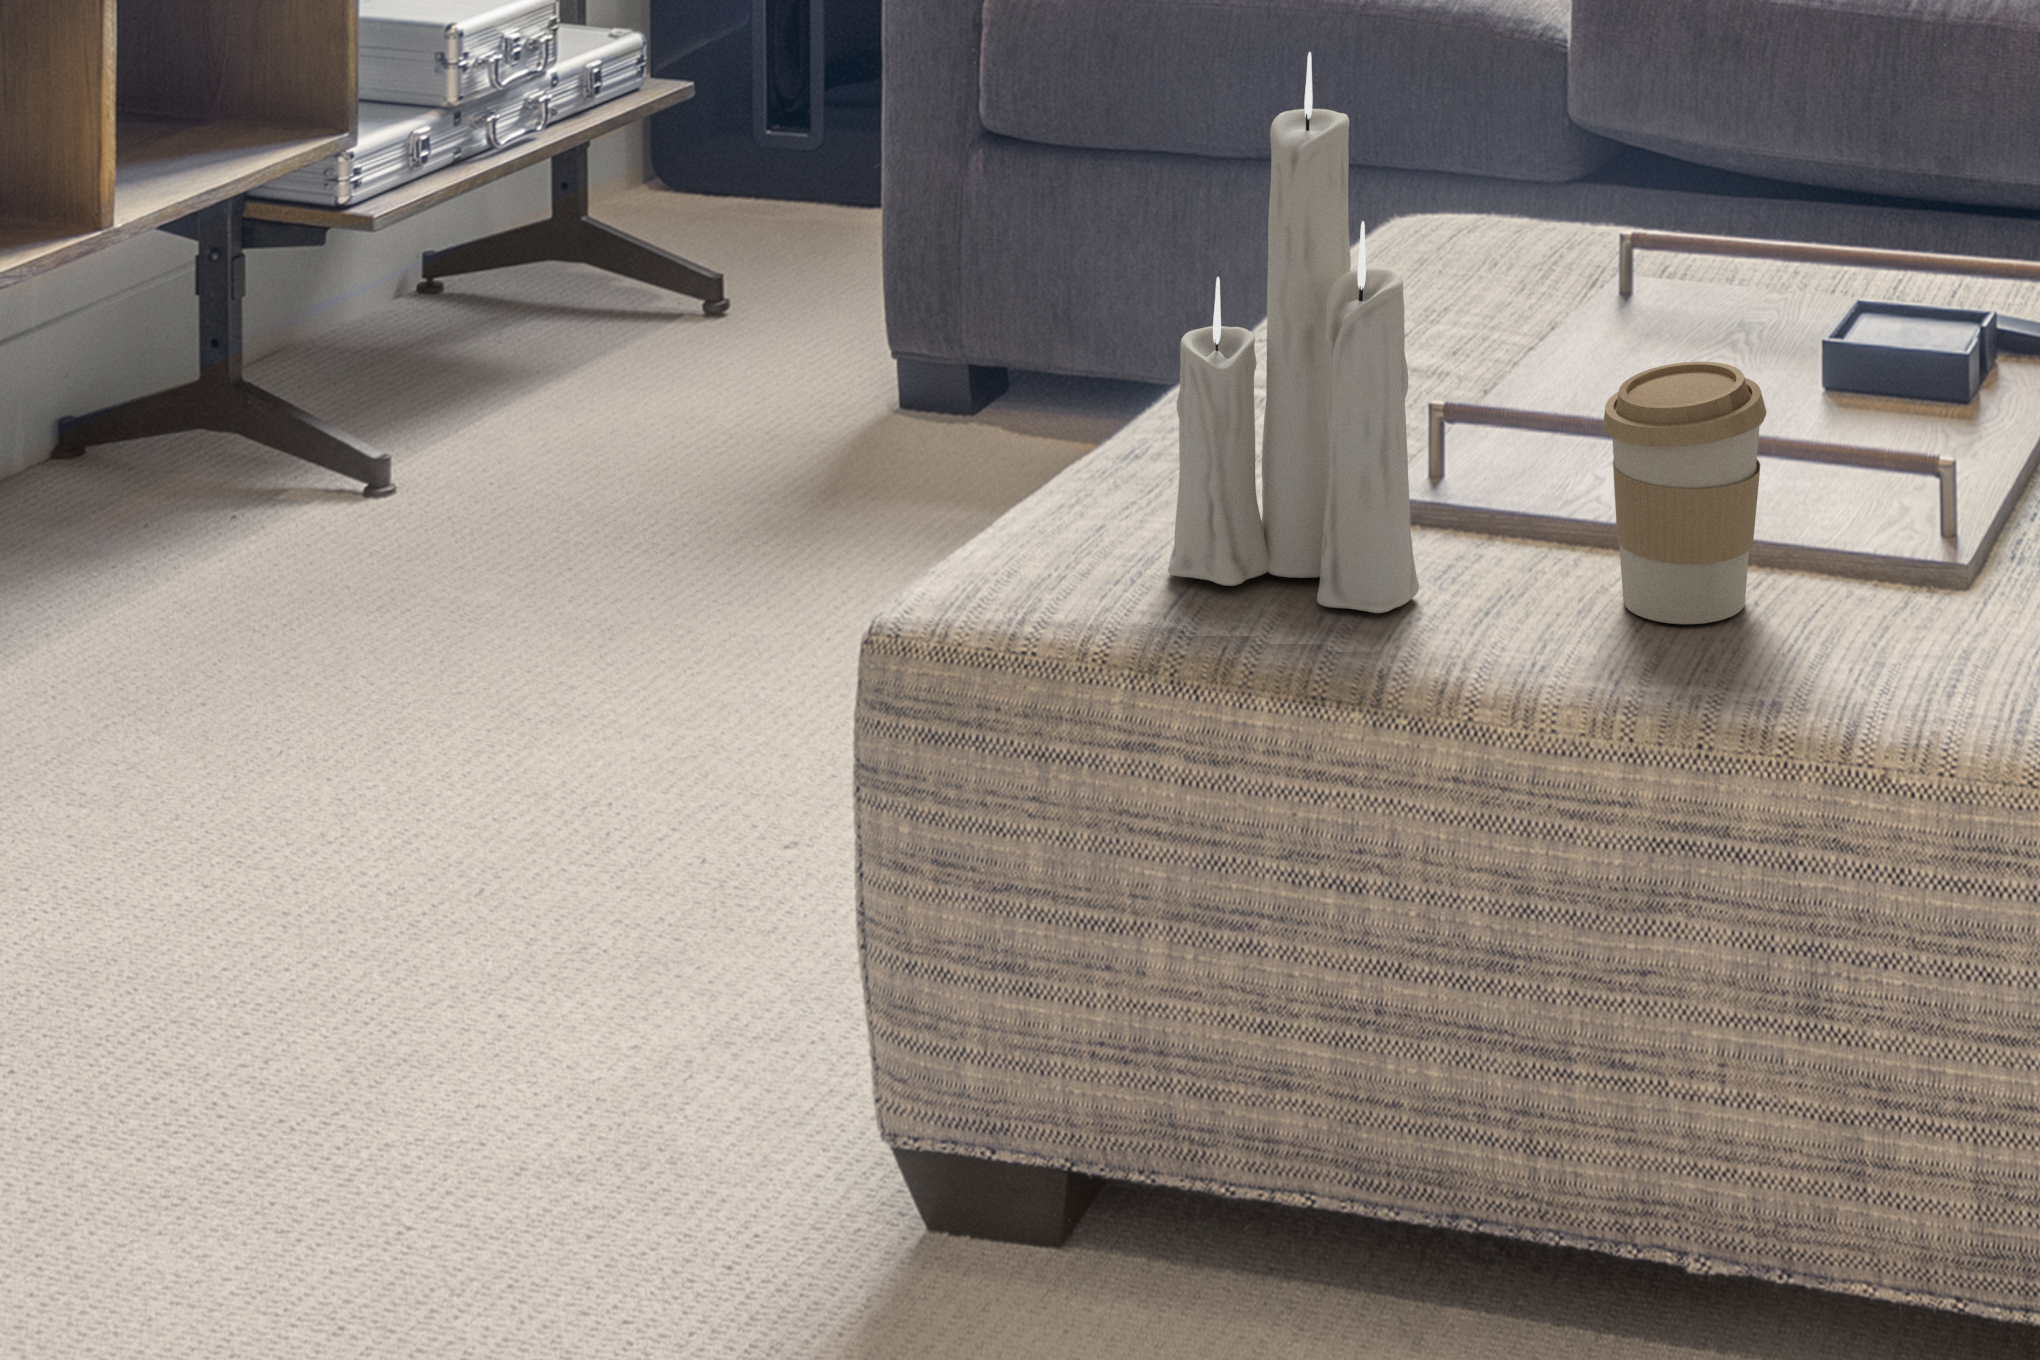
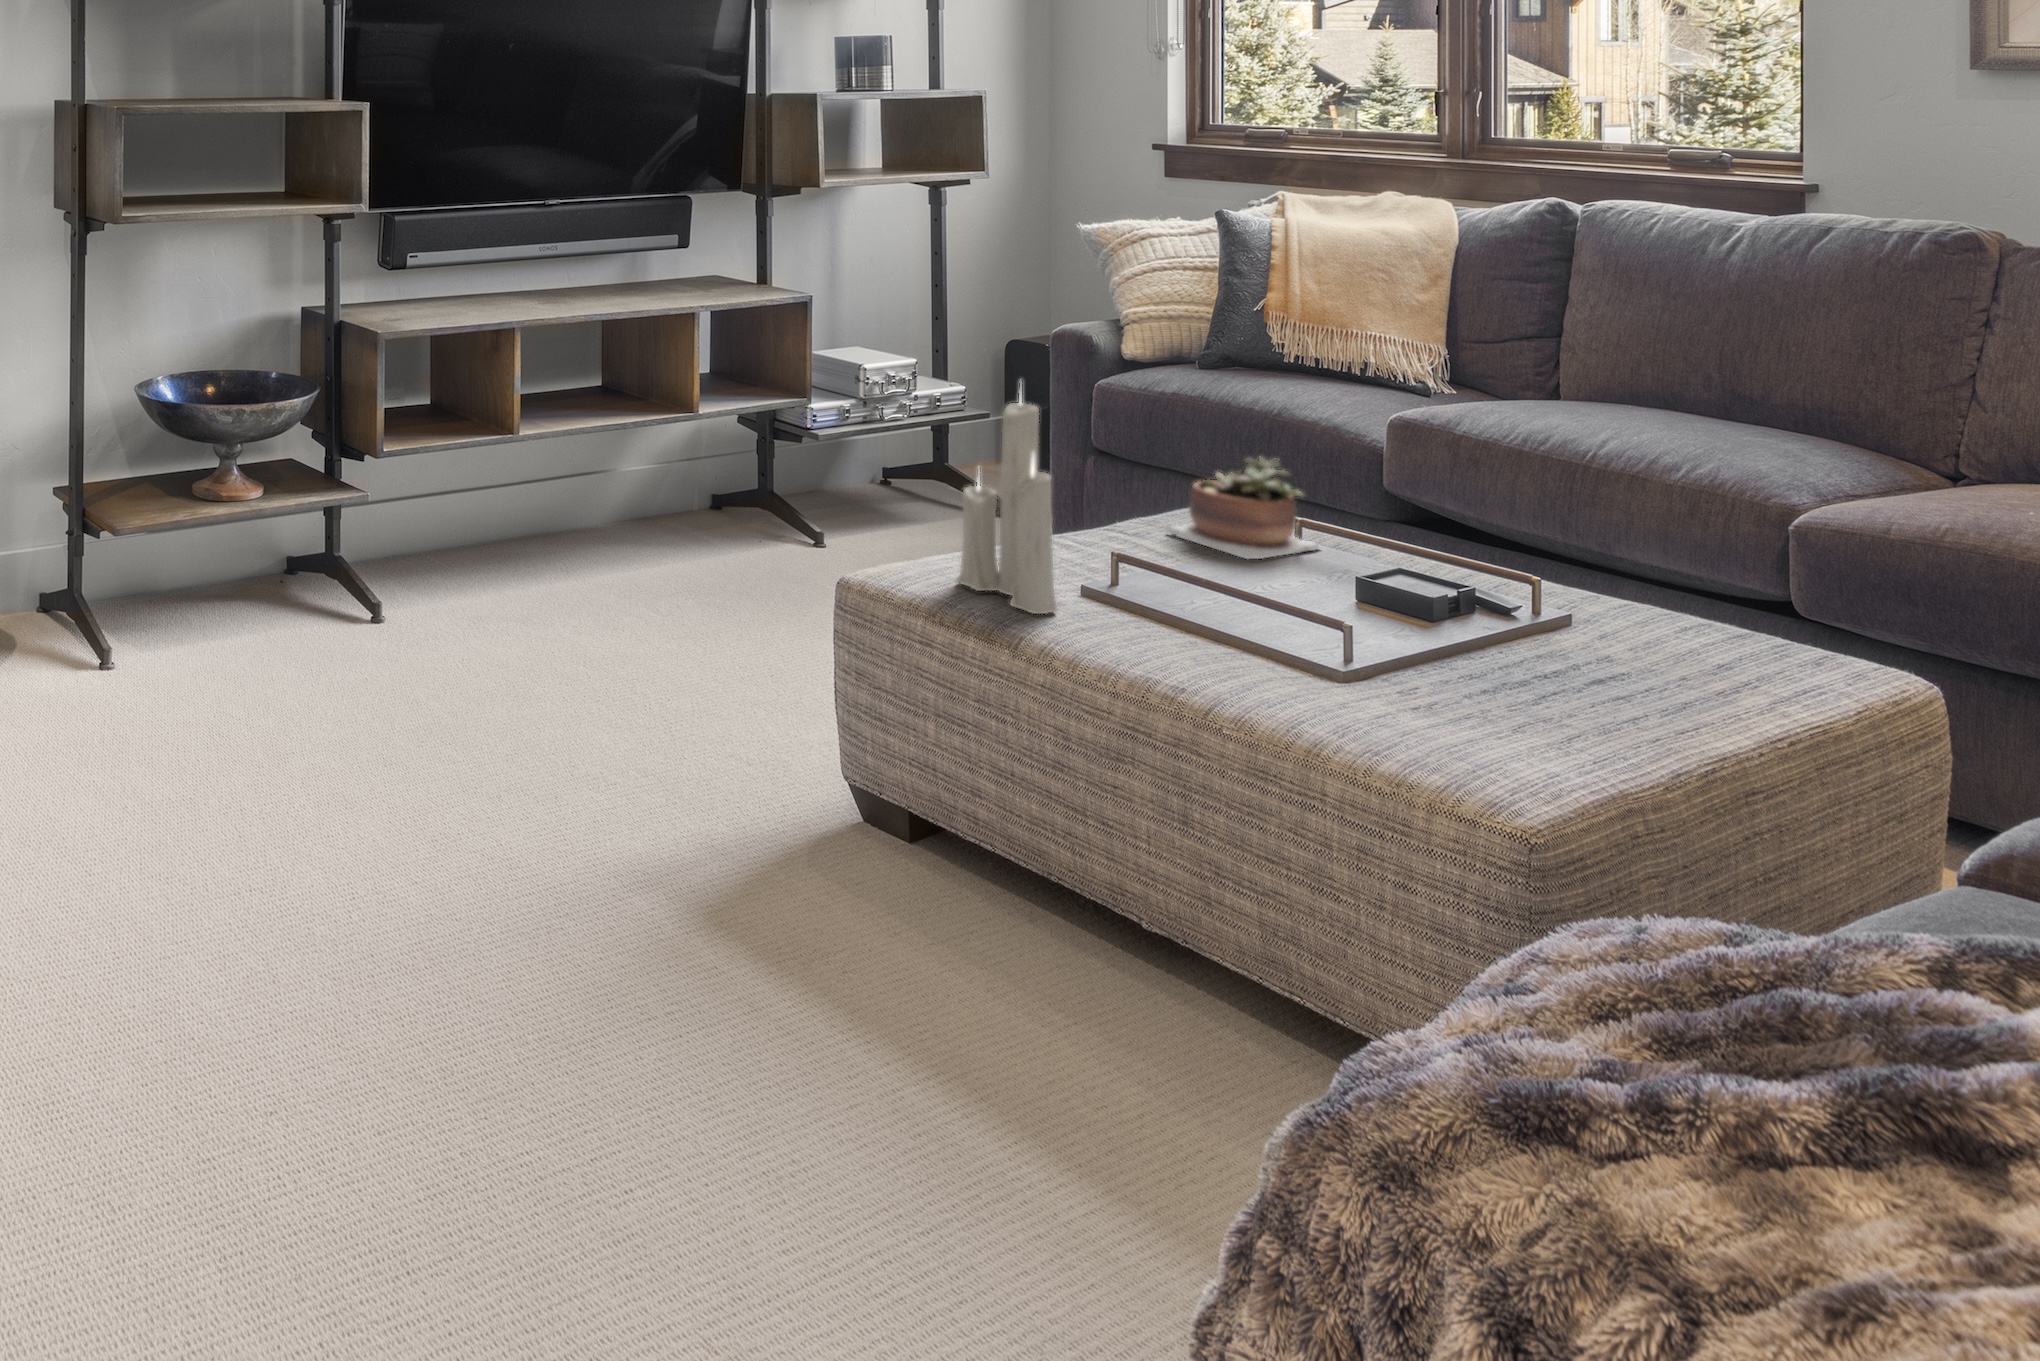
succulent plant: none [1435,127,1708,360] -> present [1167,458,1320,559]
coffee cup: present [1603,362,1766,624] -> none [1139,539,1222,652]

